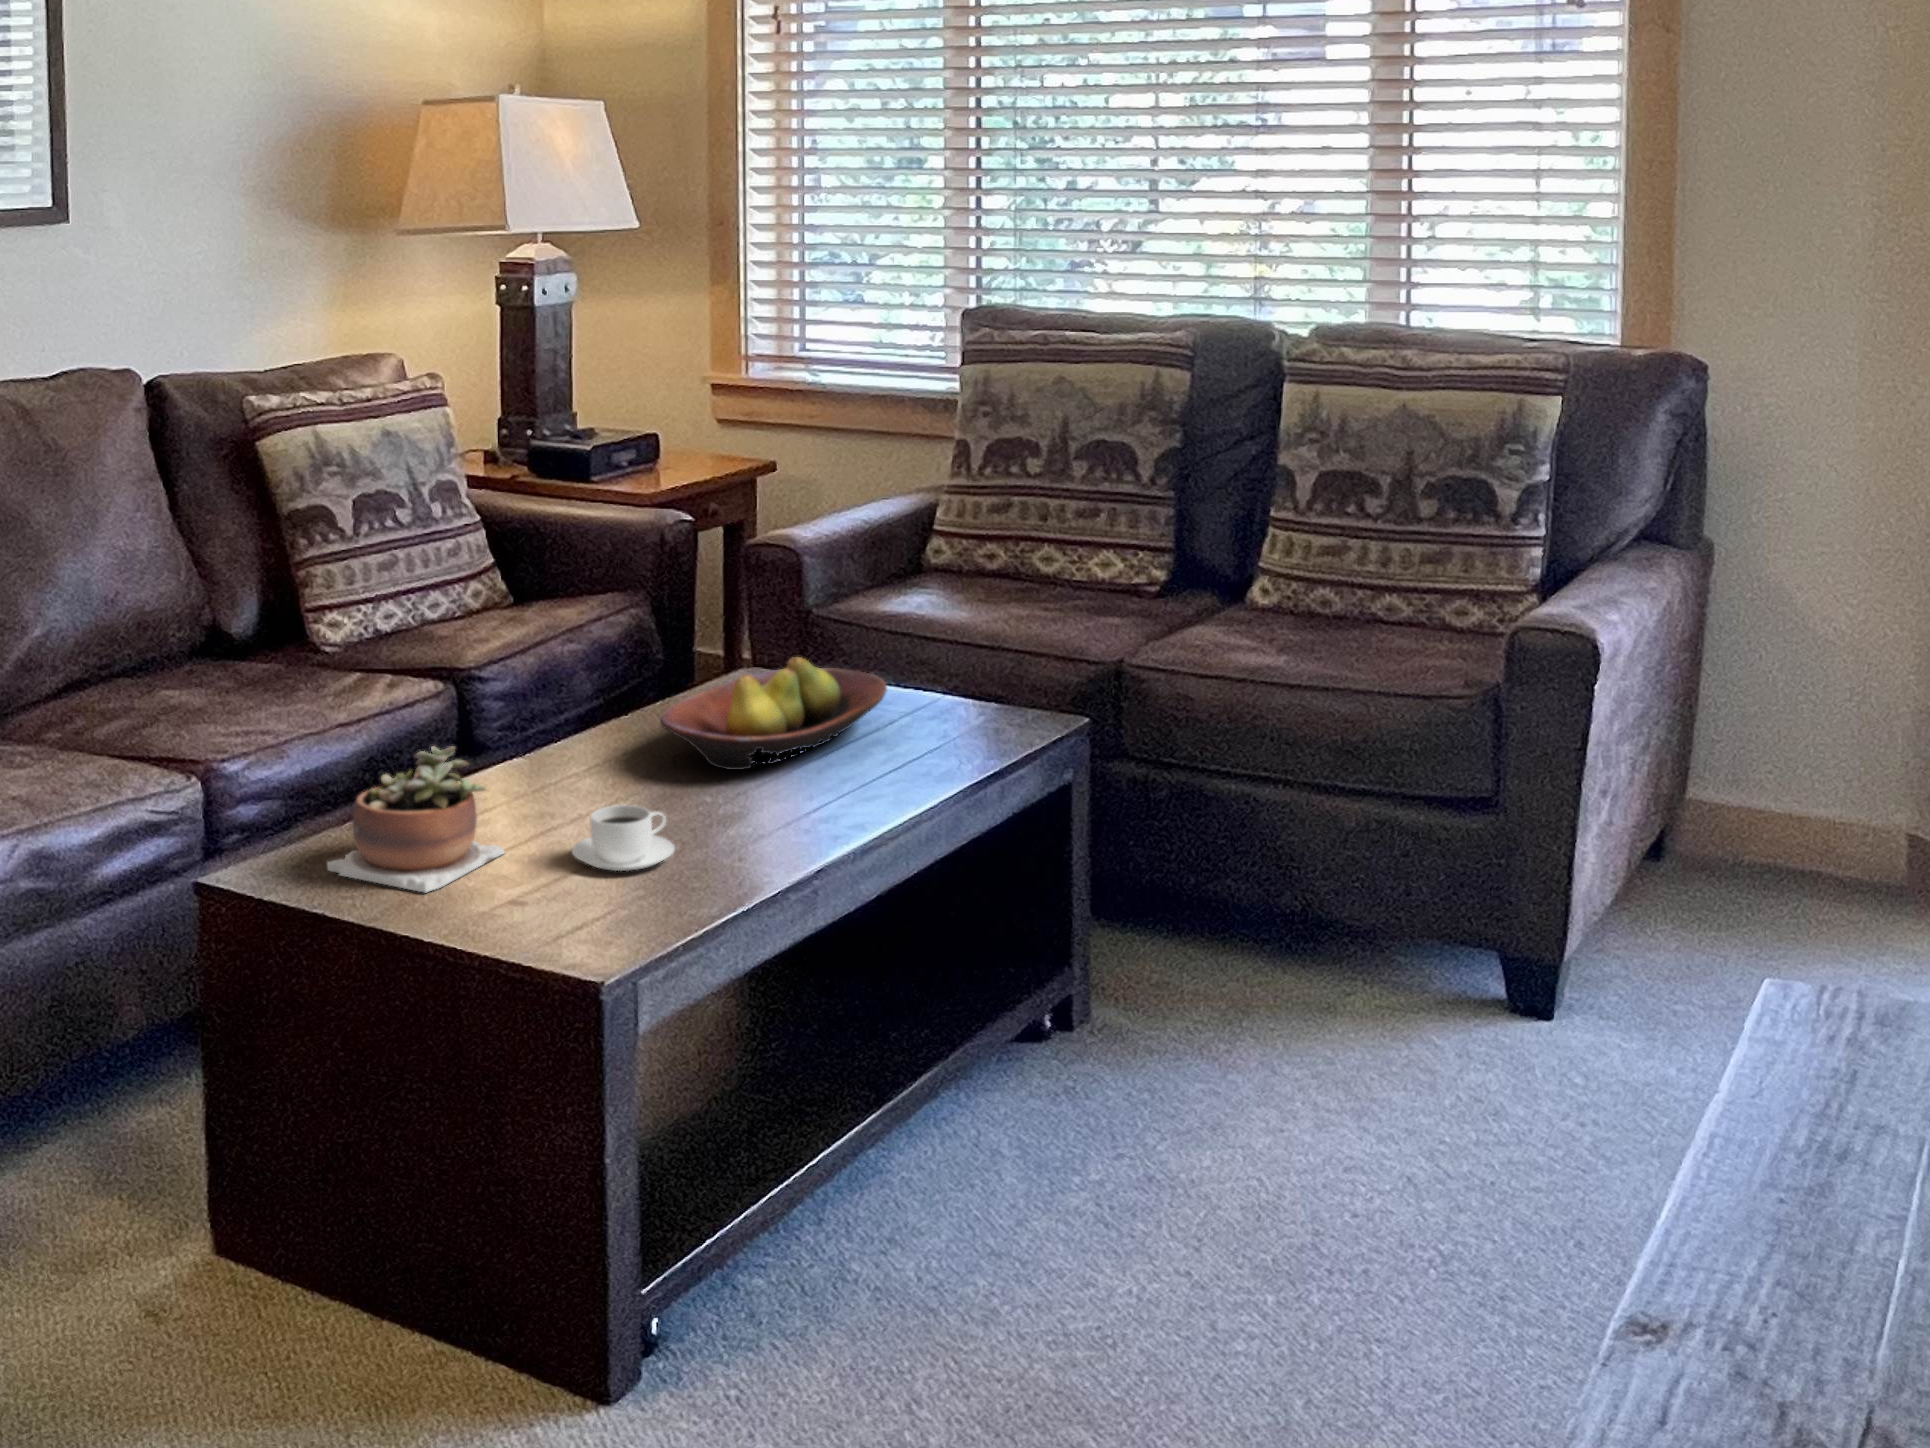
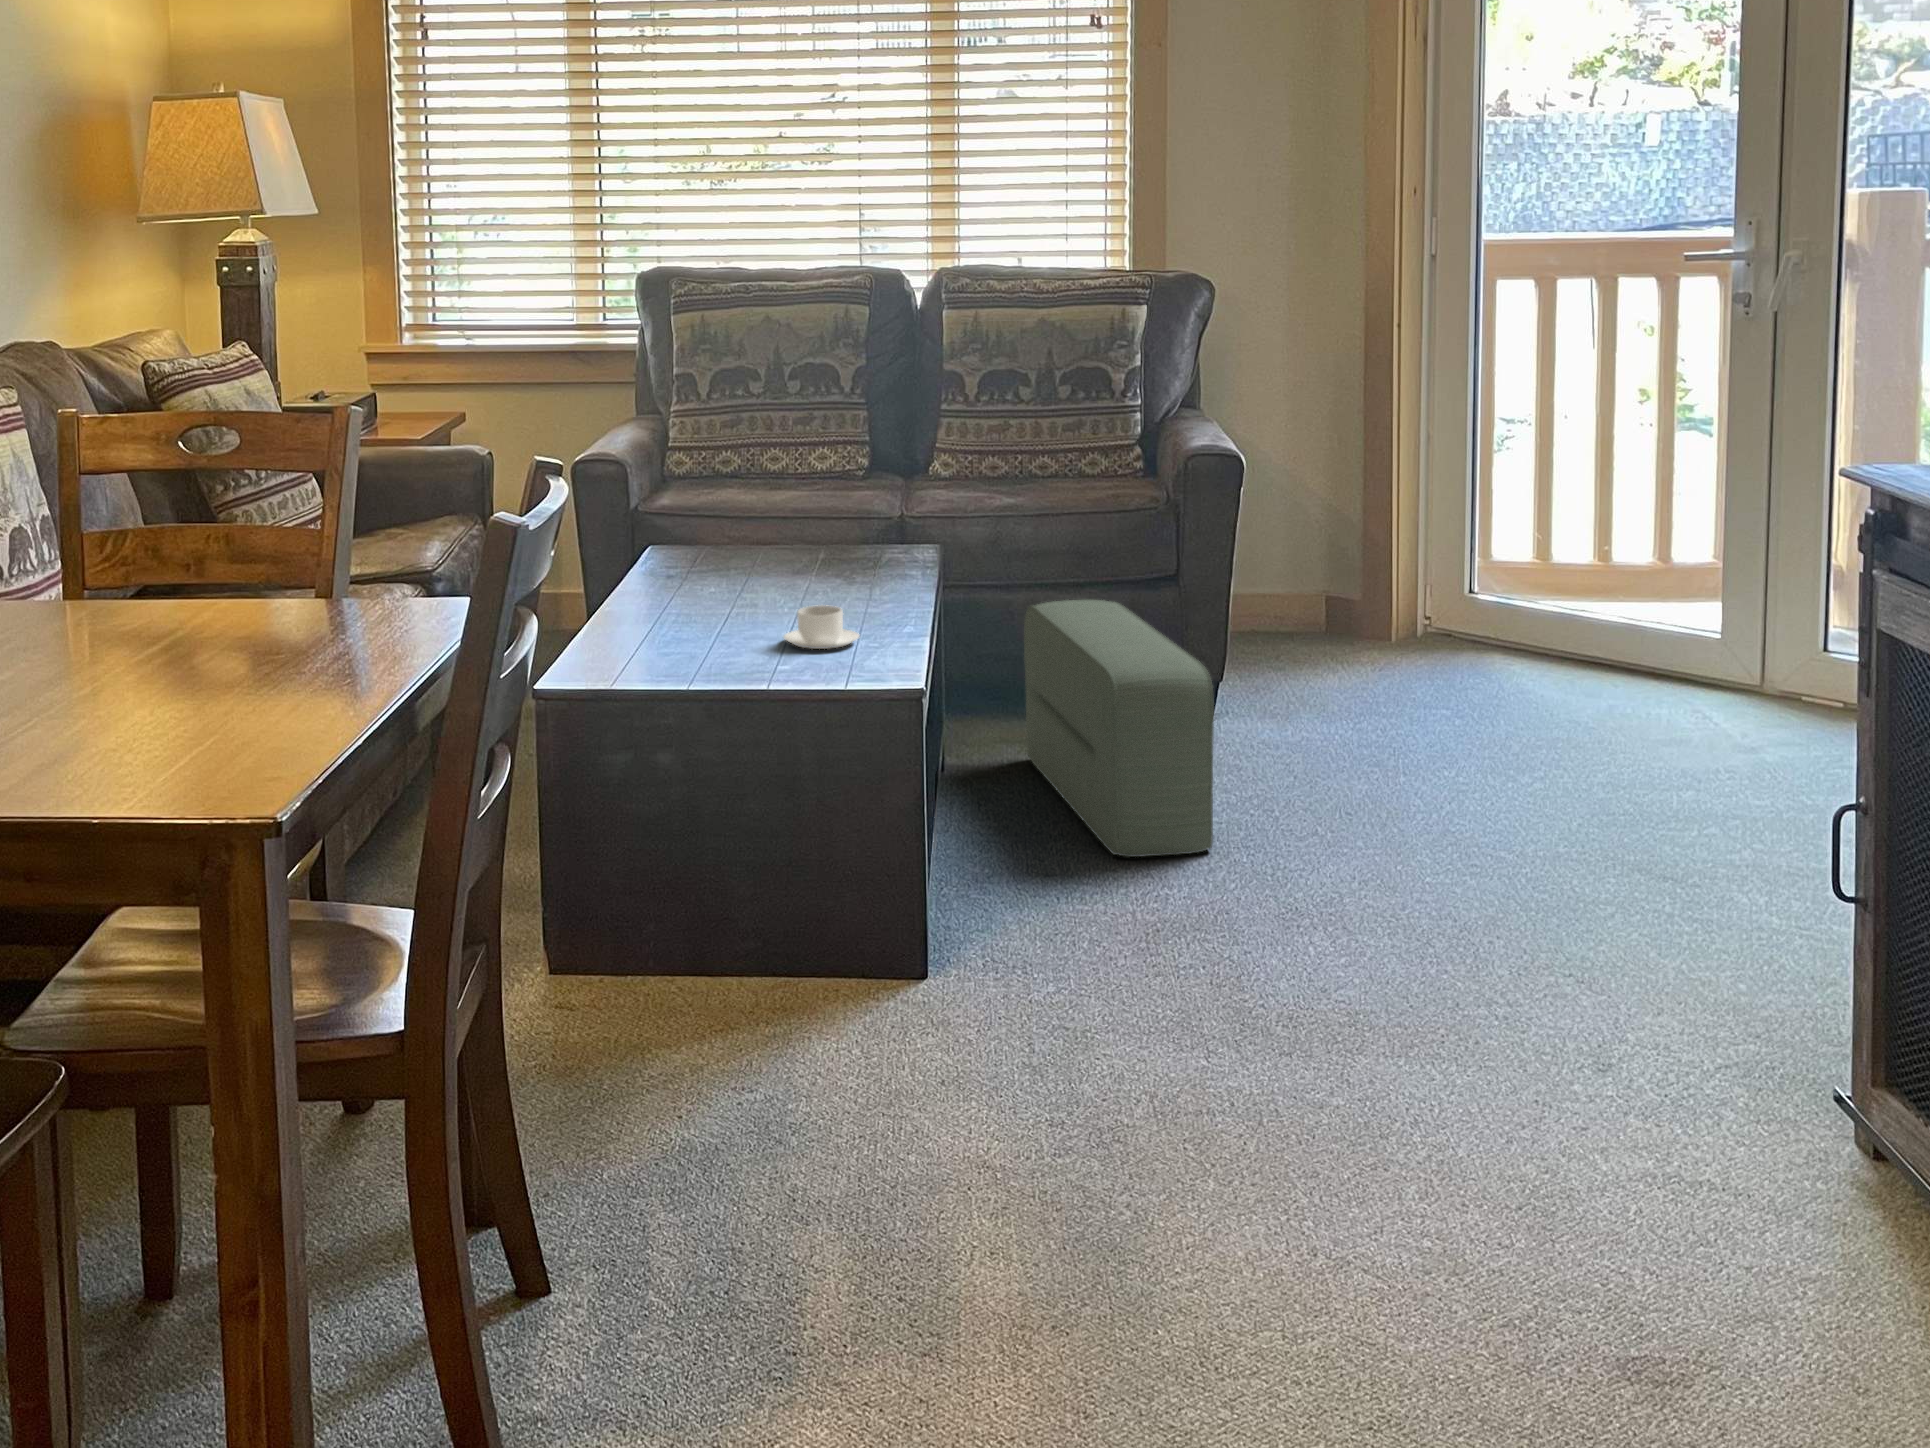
fruit bowl: present [660,657,887,770] -> none [718,515,852,596]
succulent plant: present [327,746,505,893] -> none [635,574,736,678]
pouf: none [1117,814,1335,1251] -> present [1024,600,1214,857]

